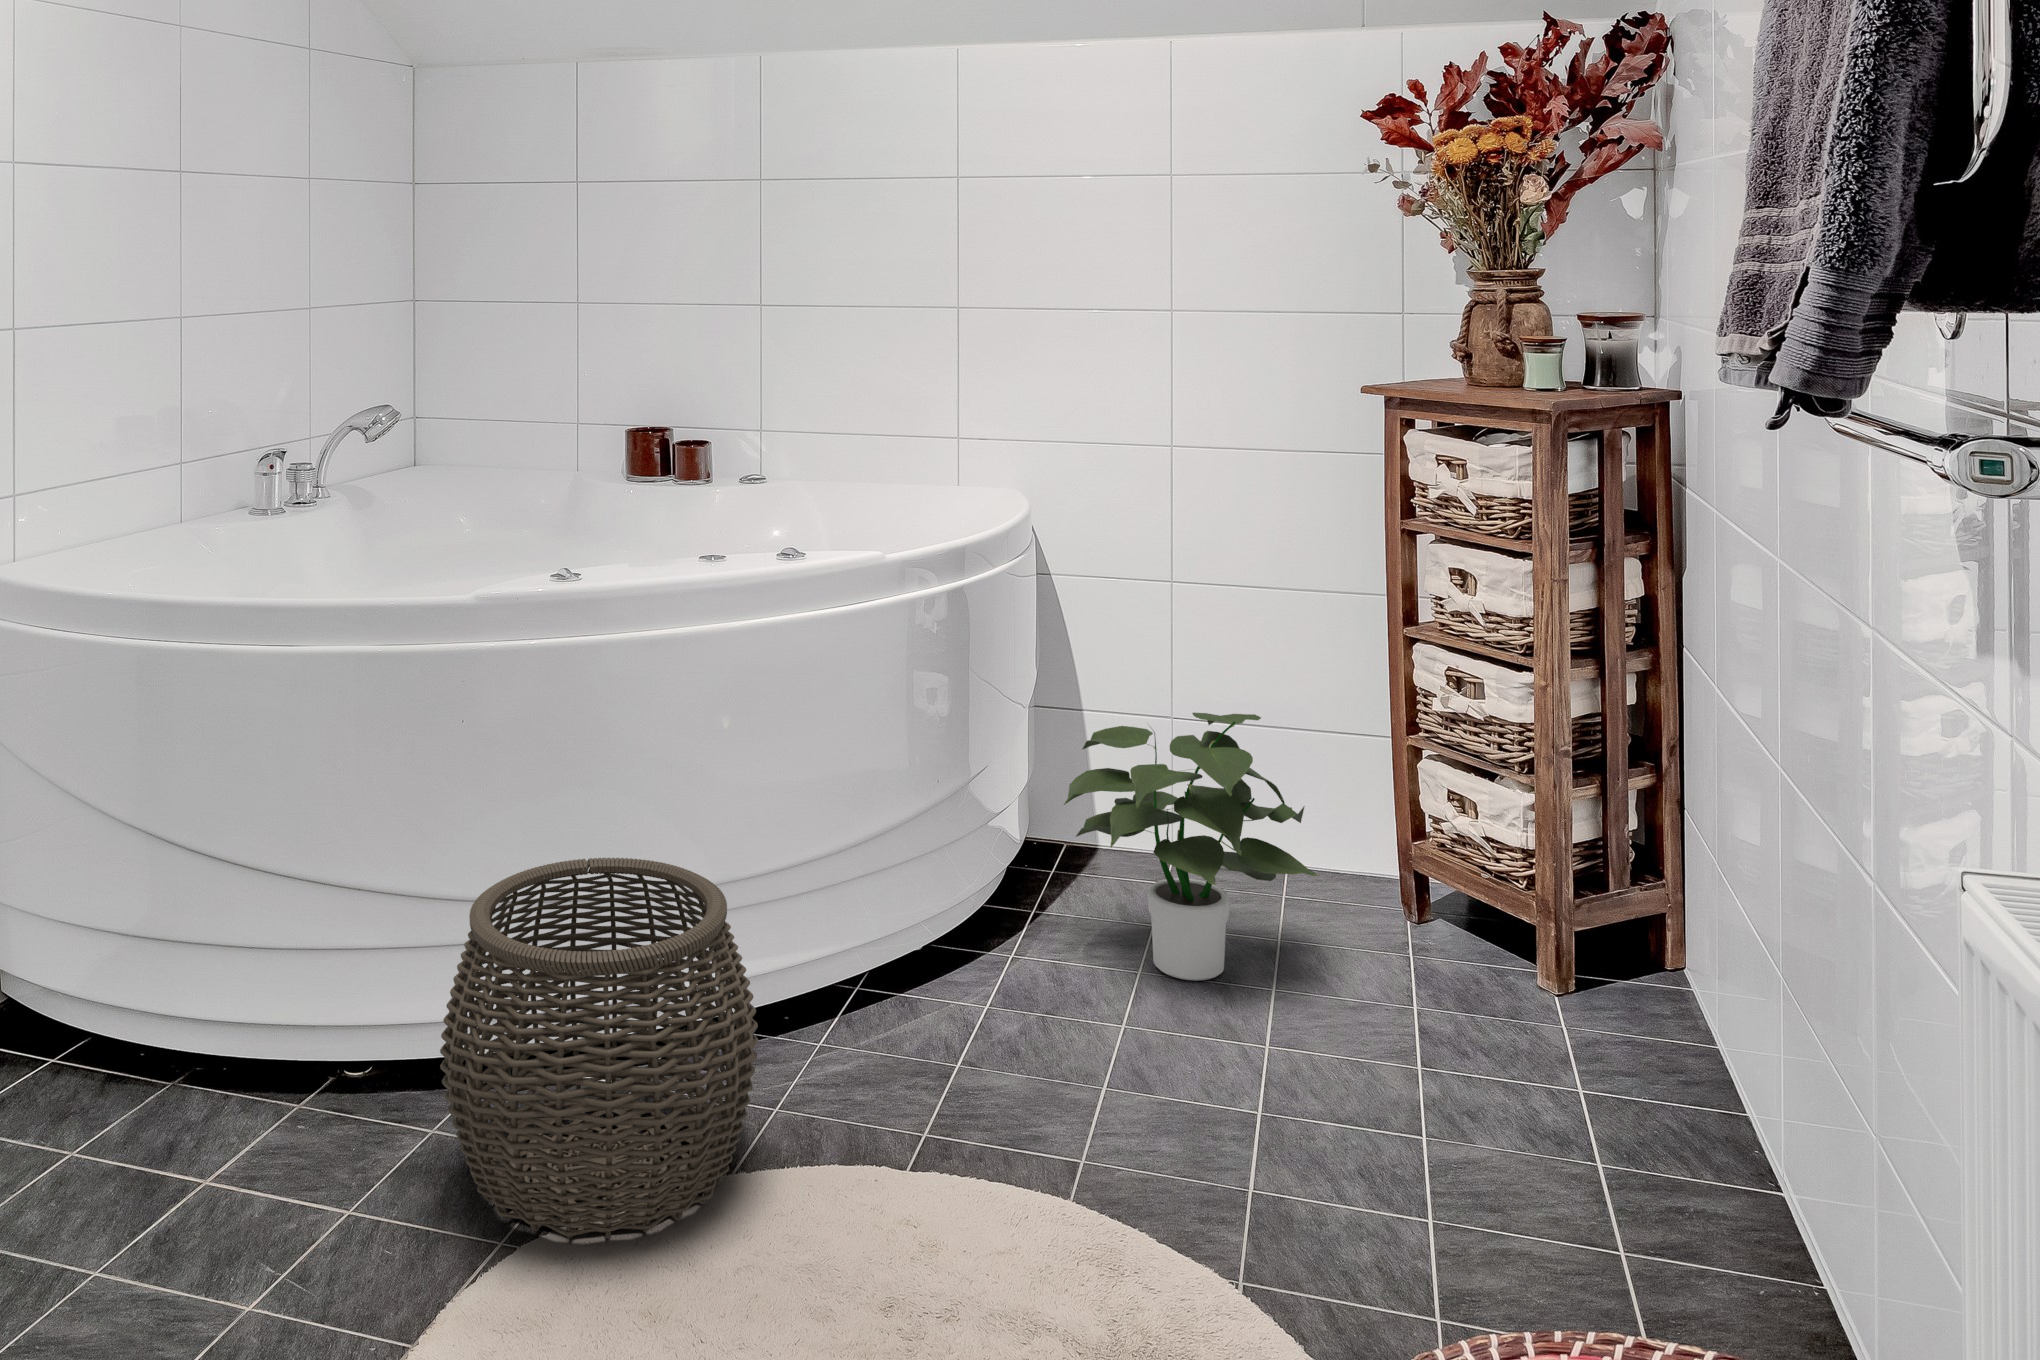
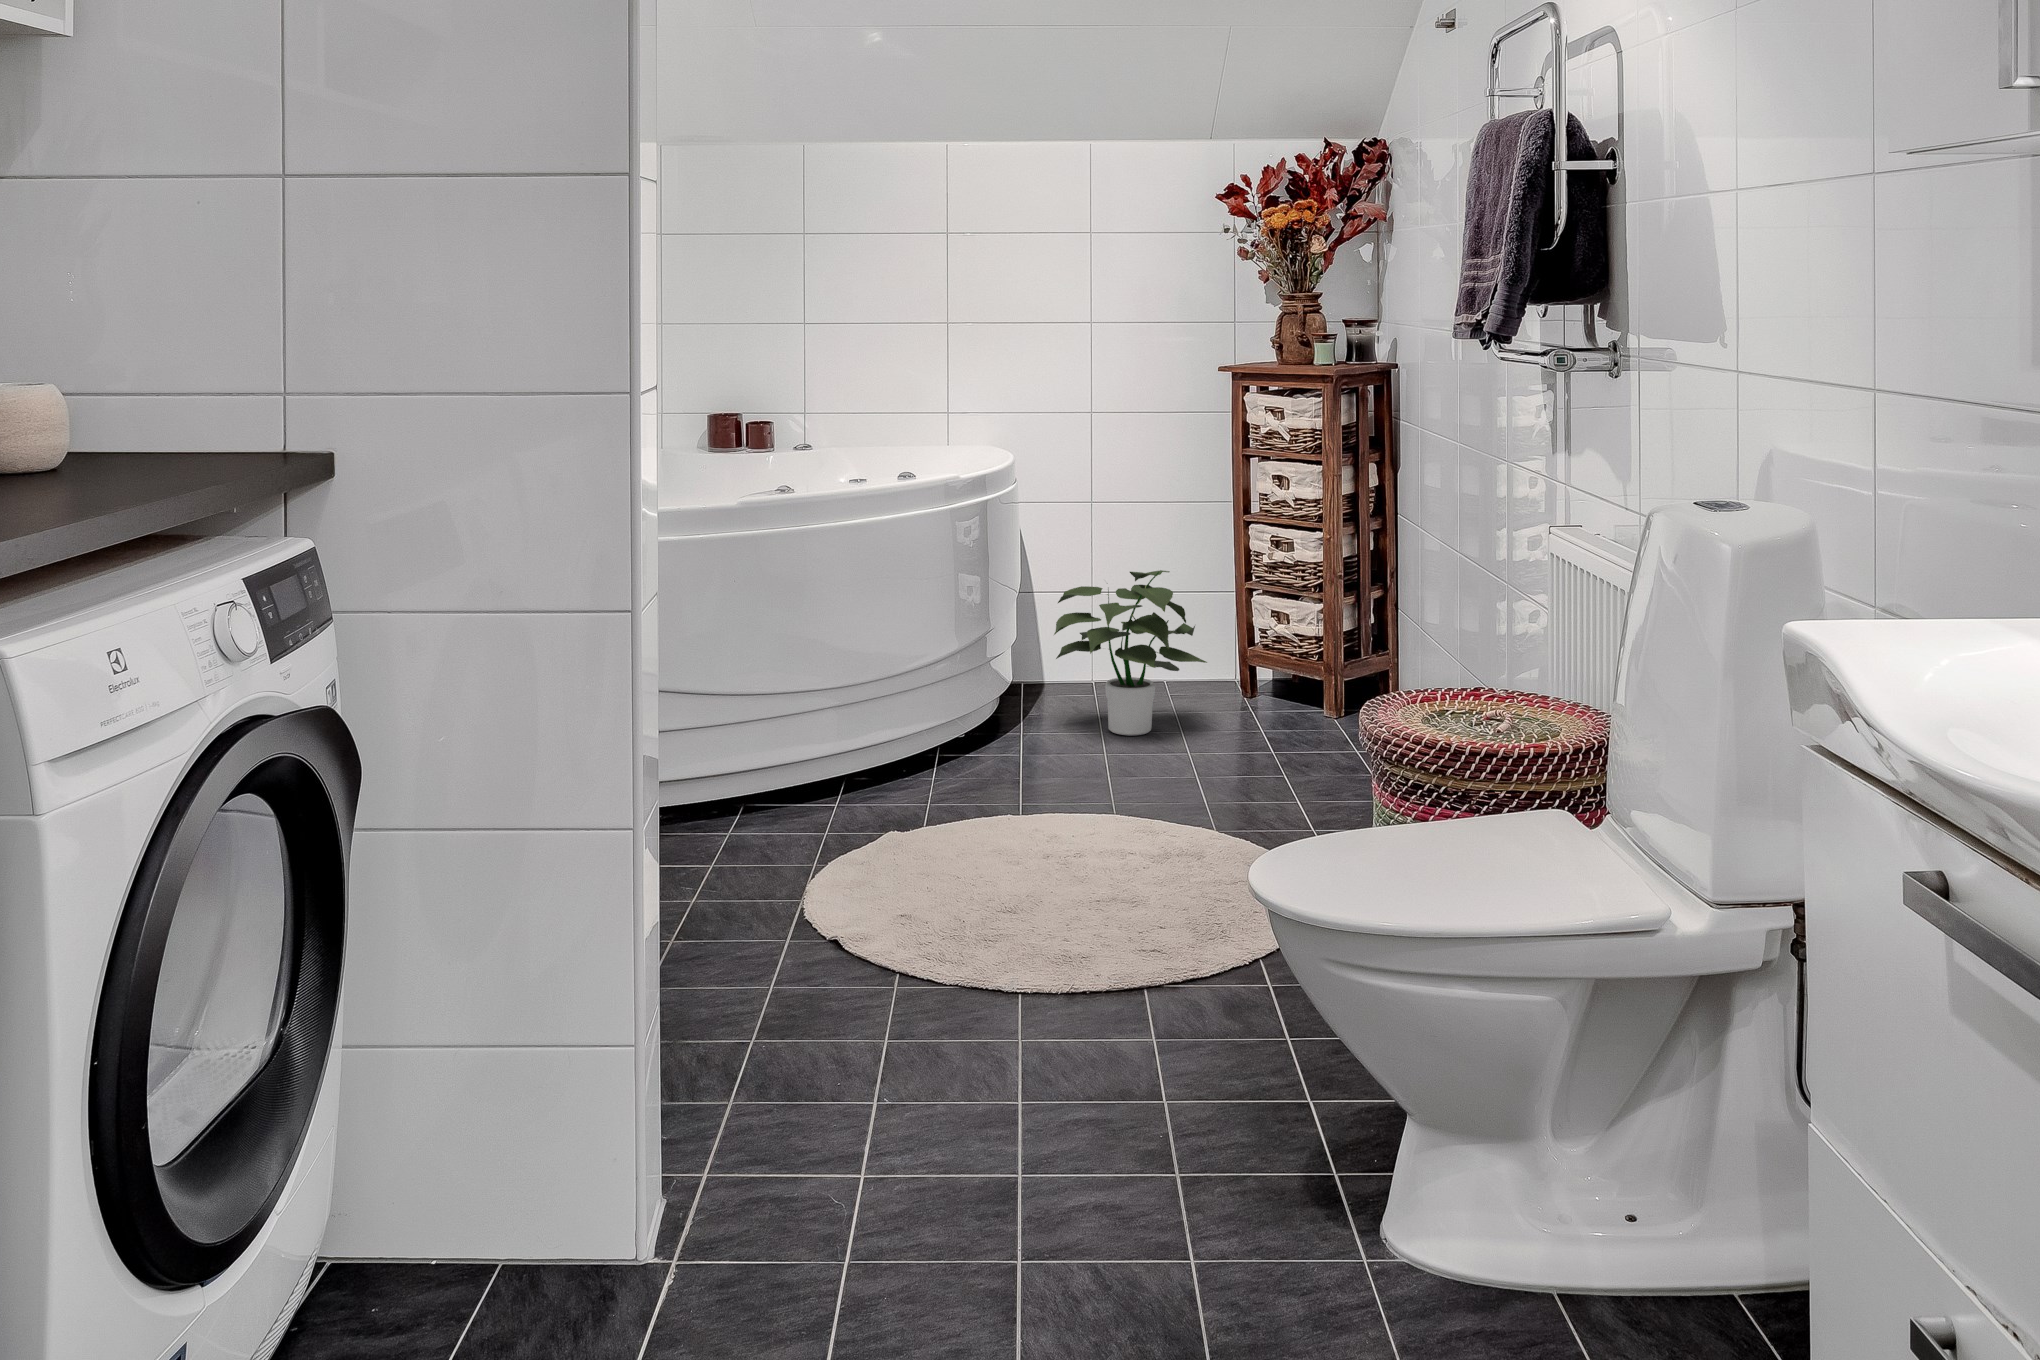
woven basket: present [440,858,758,1239] -> none [744,659,940,867]

